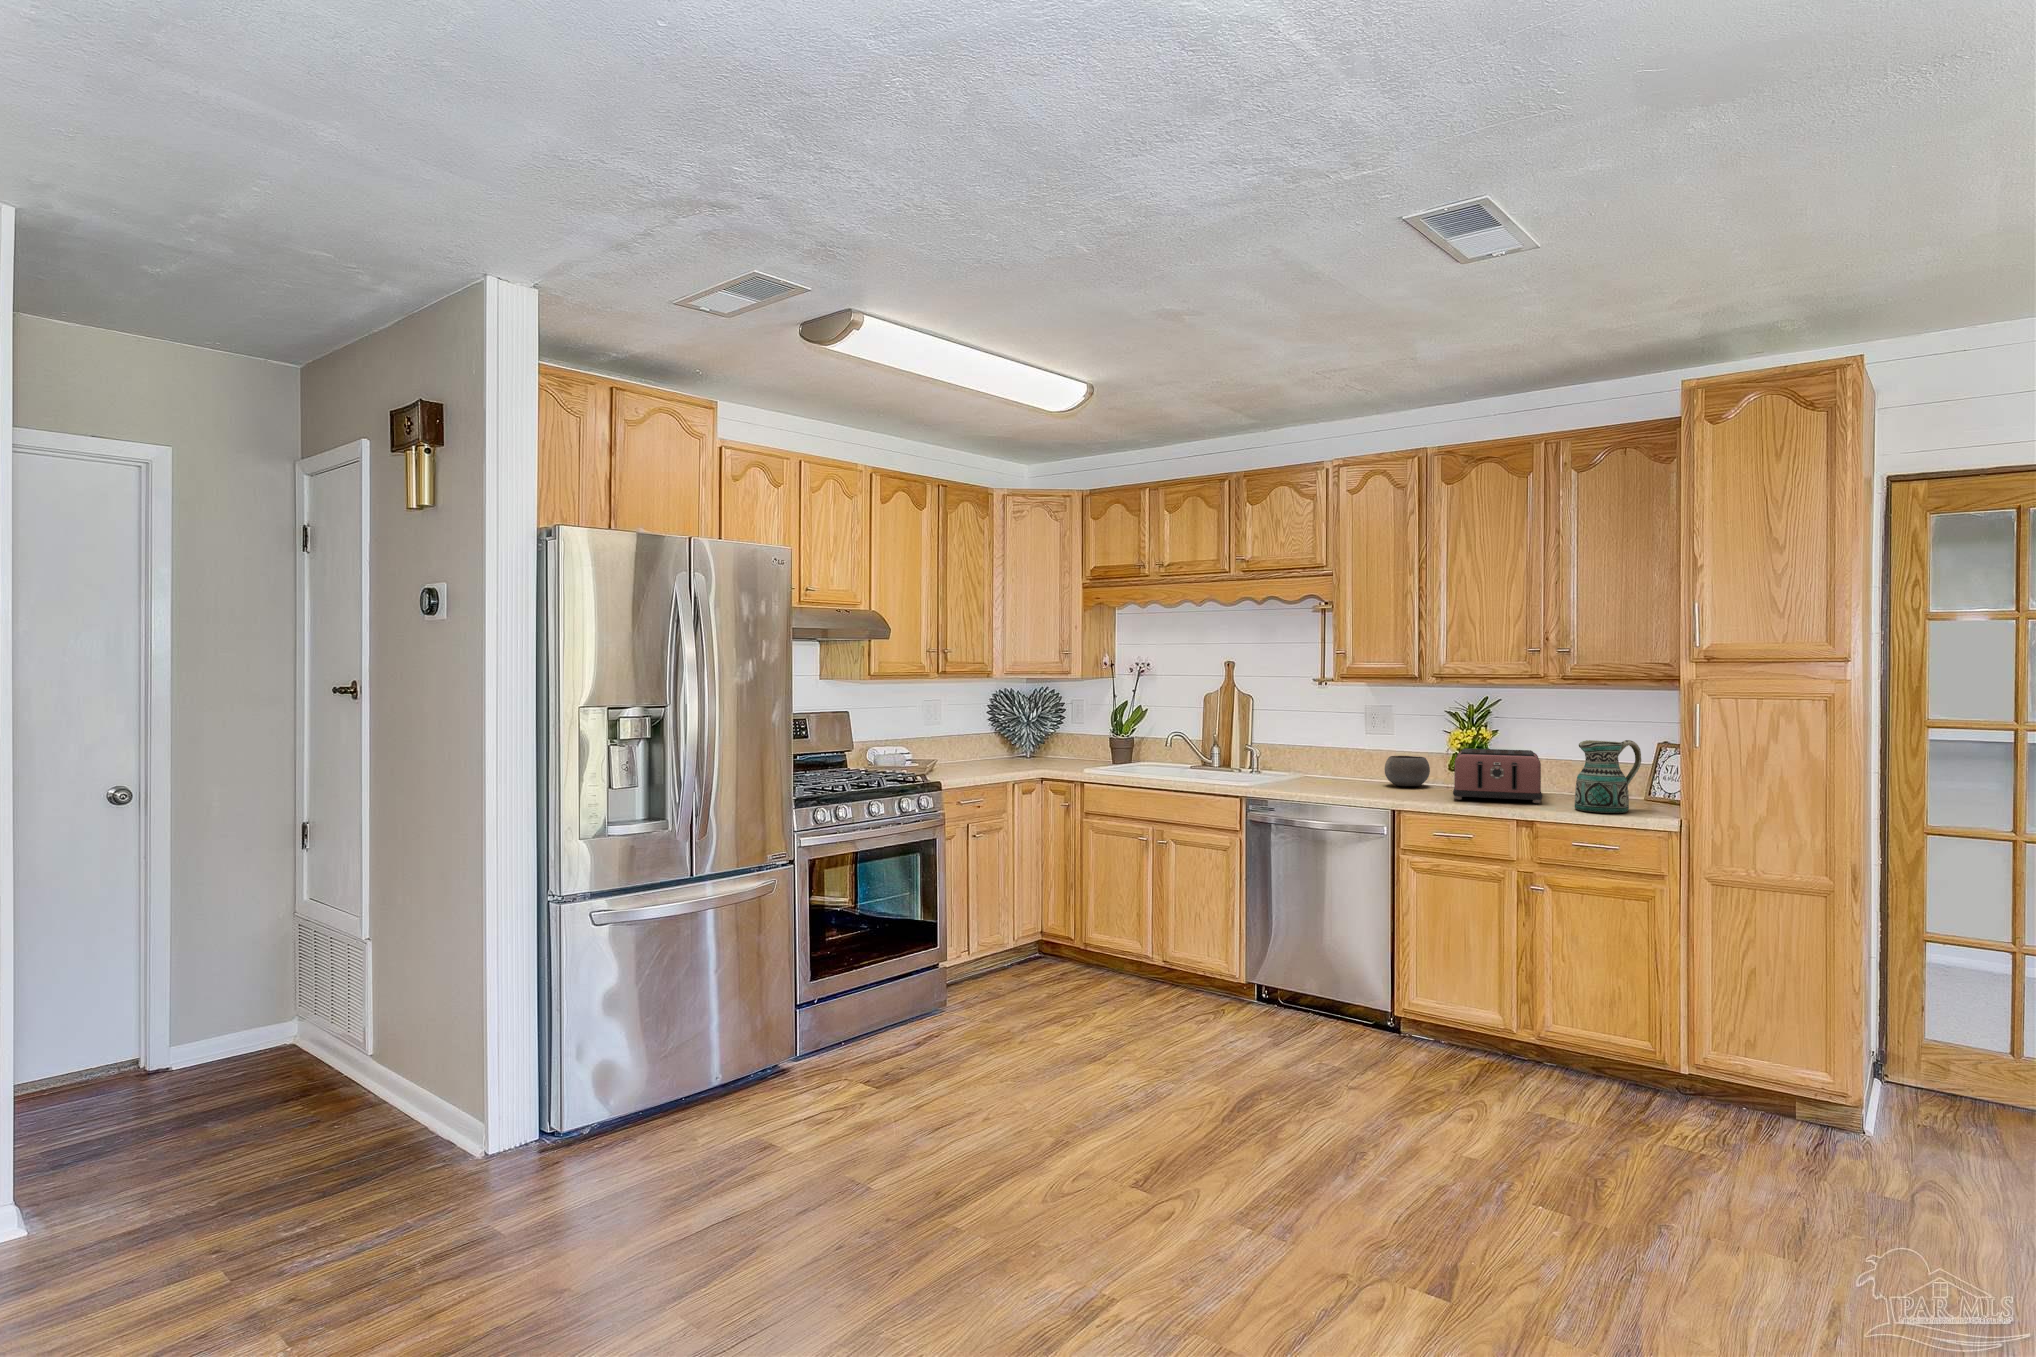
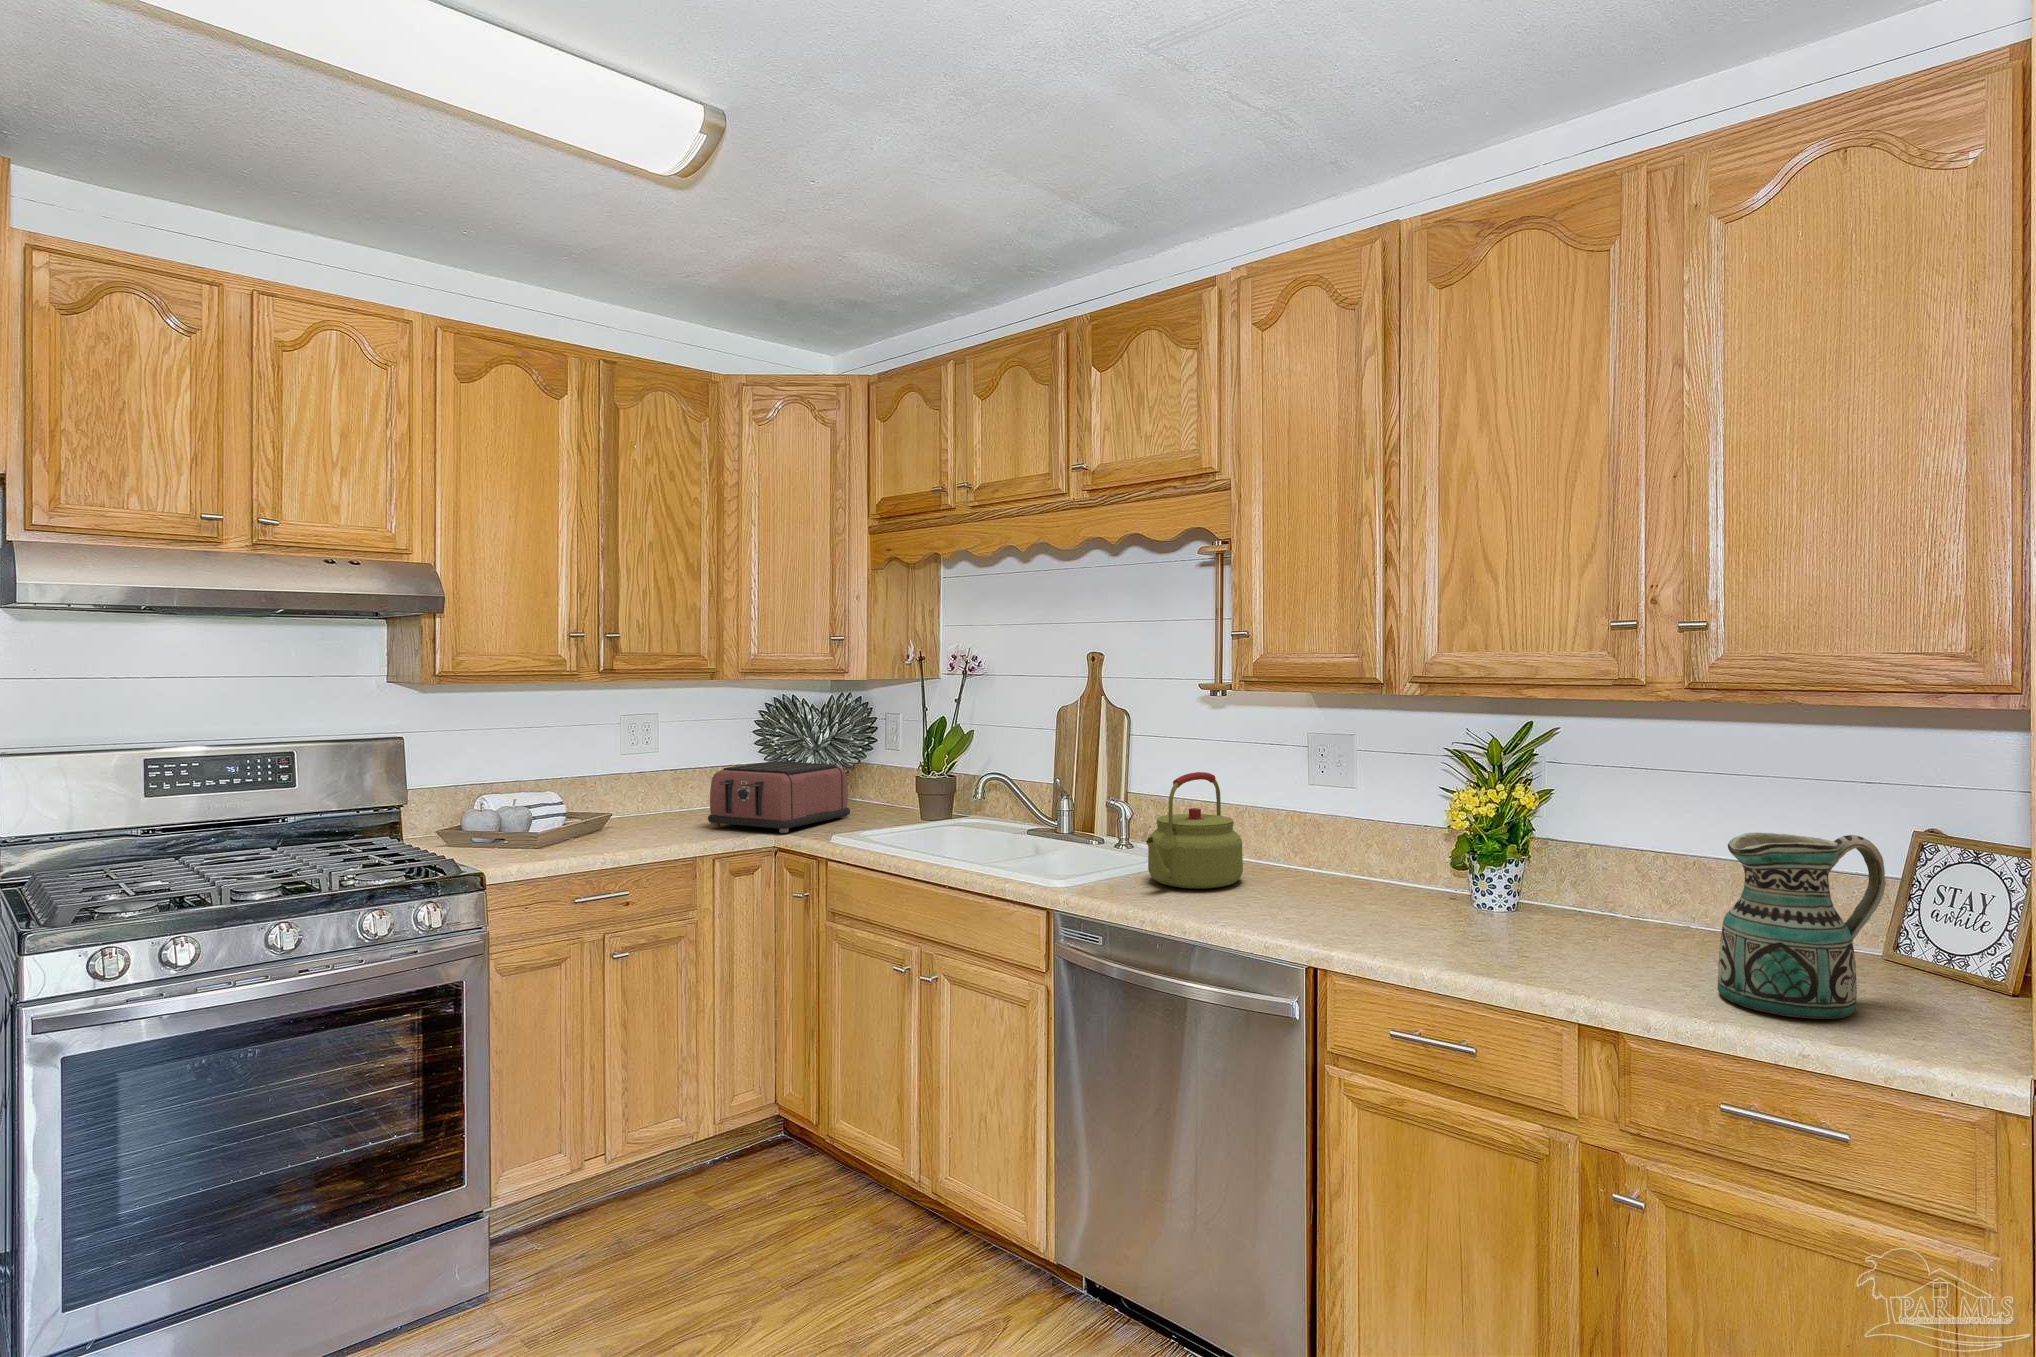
kettle: none [1287,726,1338,786] -> present [1146,772,1243,889]
toaster: present [1453,748,1542,803] -> present [708,761,850,833]
bowl: present [1384,756,1430,786] -> none [1327,830,1414,895]

